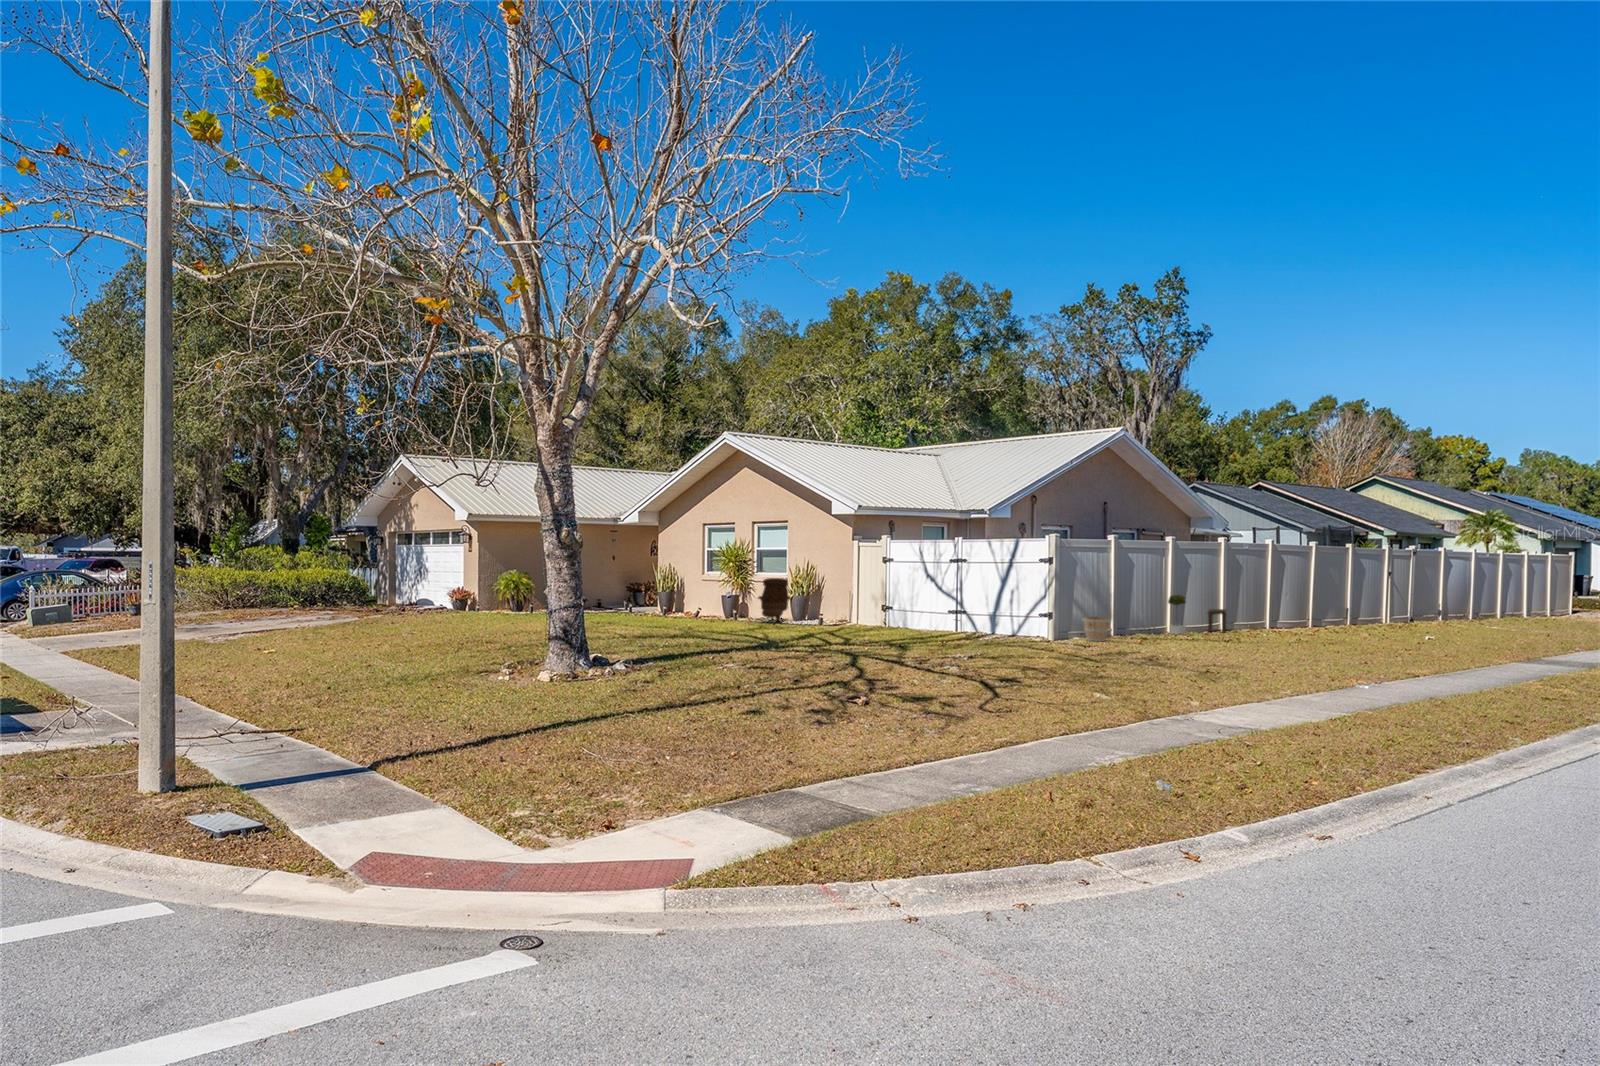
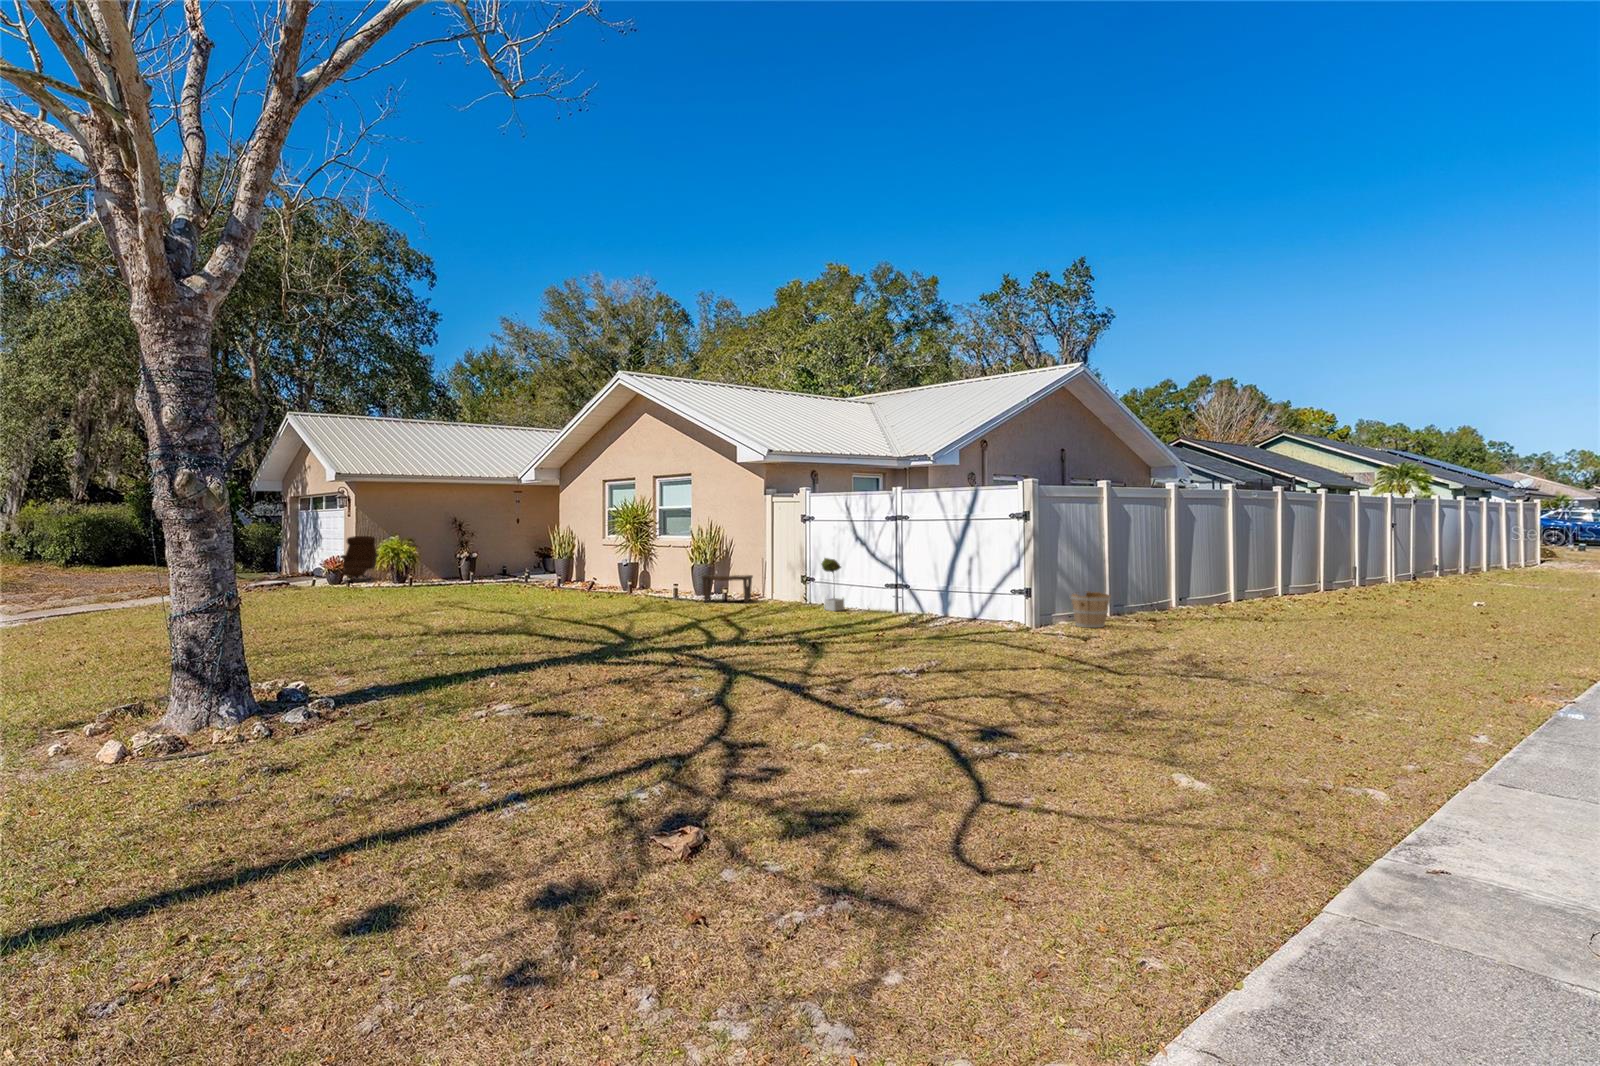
lounge chair: present [758,578,791,622] -> present [340,536,379,581]
potted tree: present [1168,595,1186,634] -> present [822,558,845,611]
bench: present [1208,609,1227,633] -> present [703,575,753,603]

